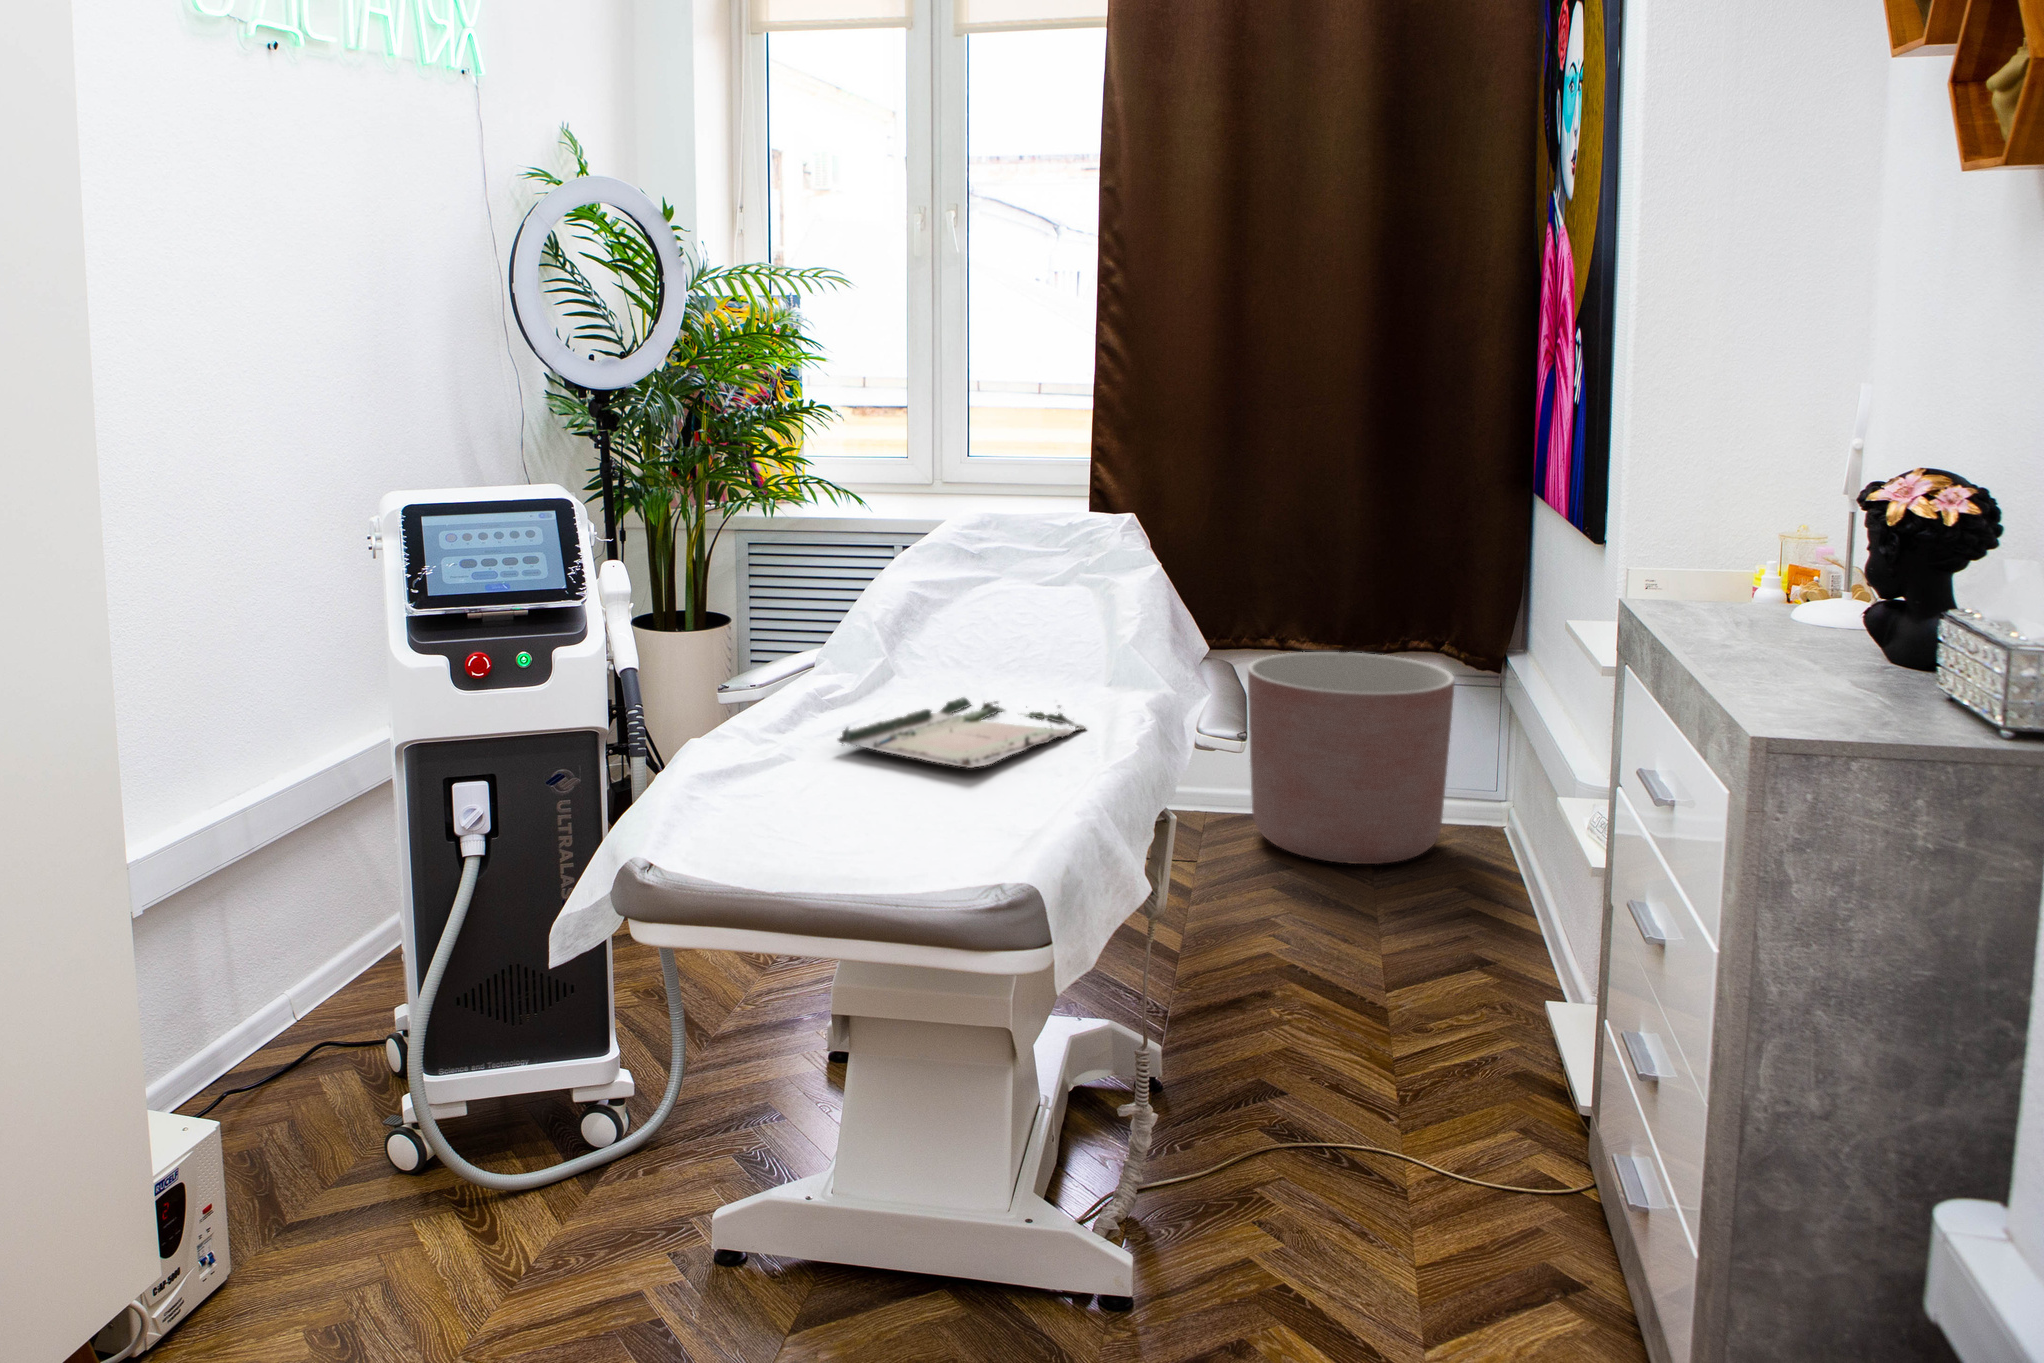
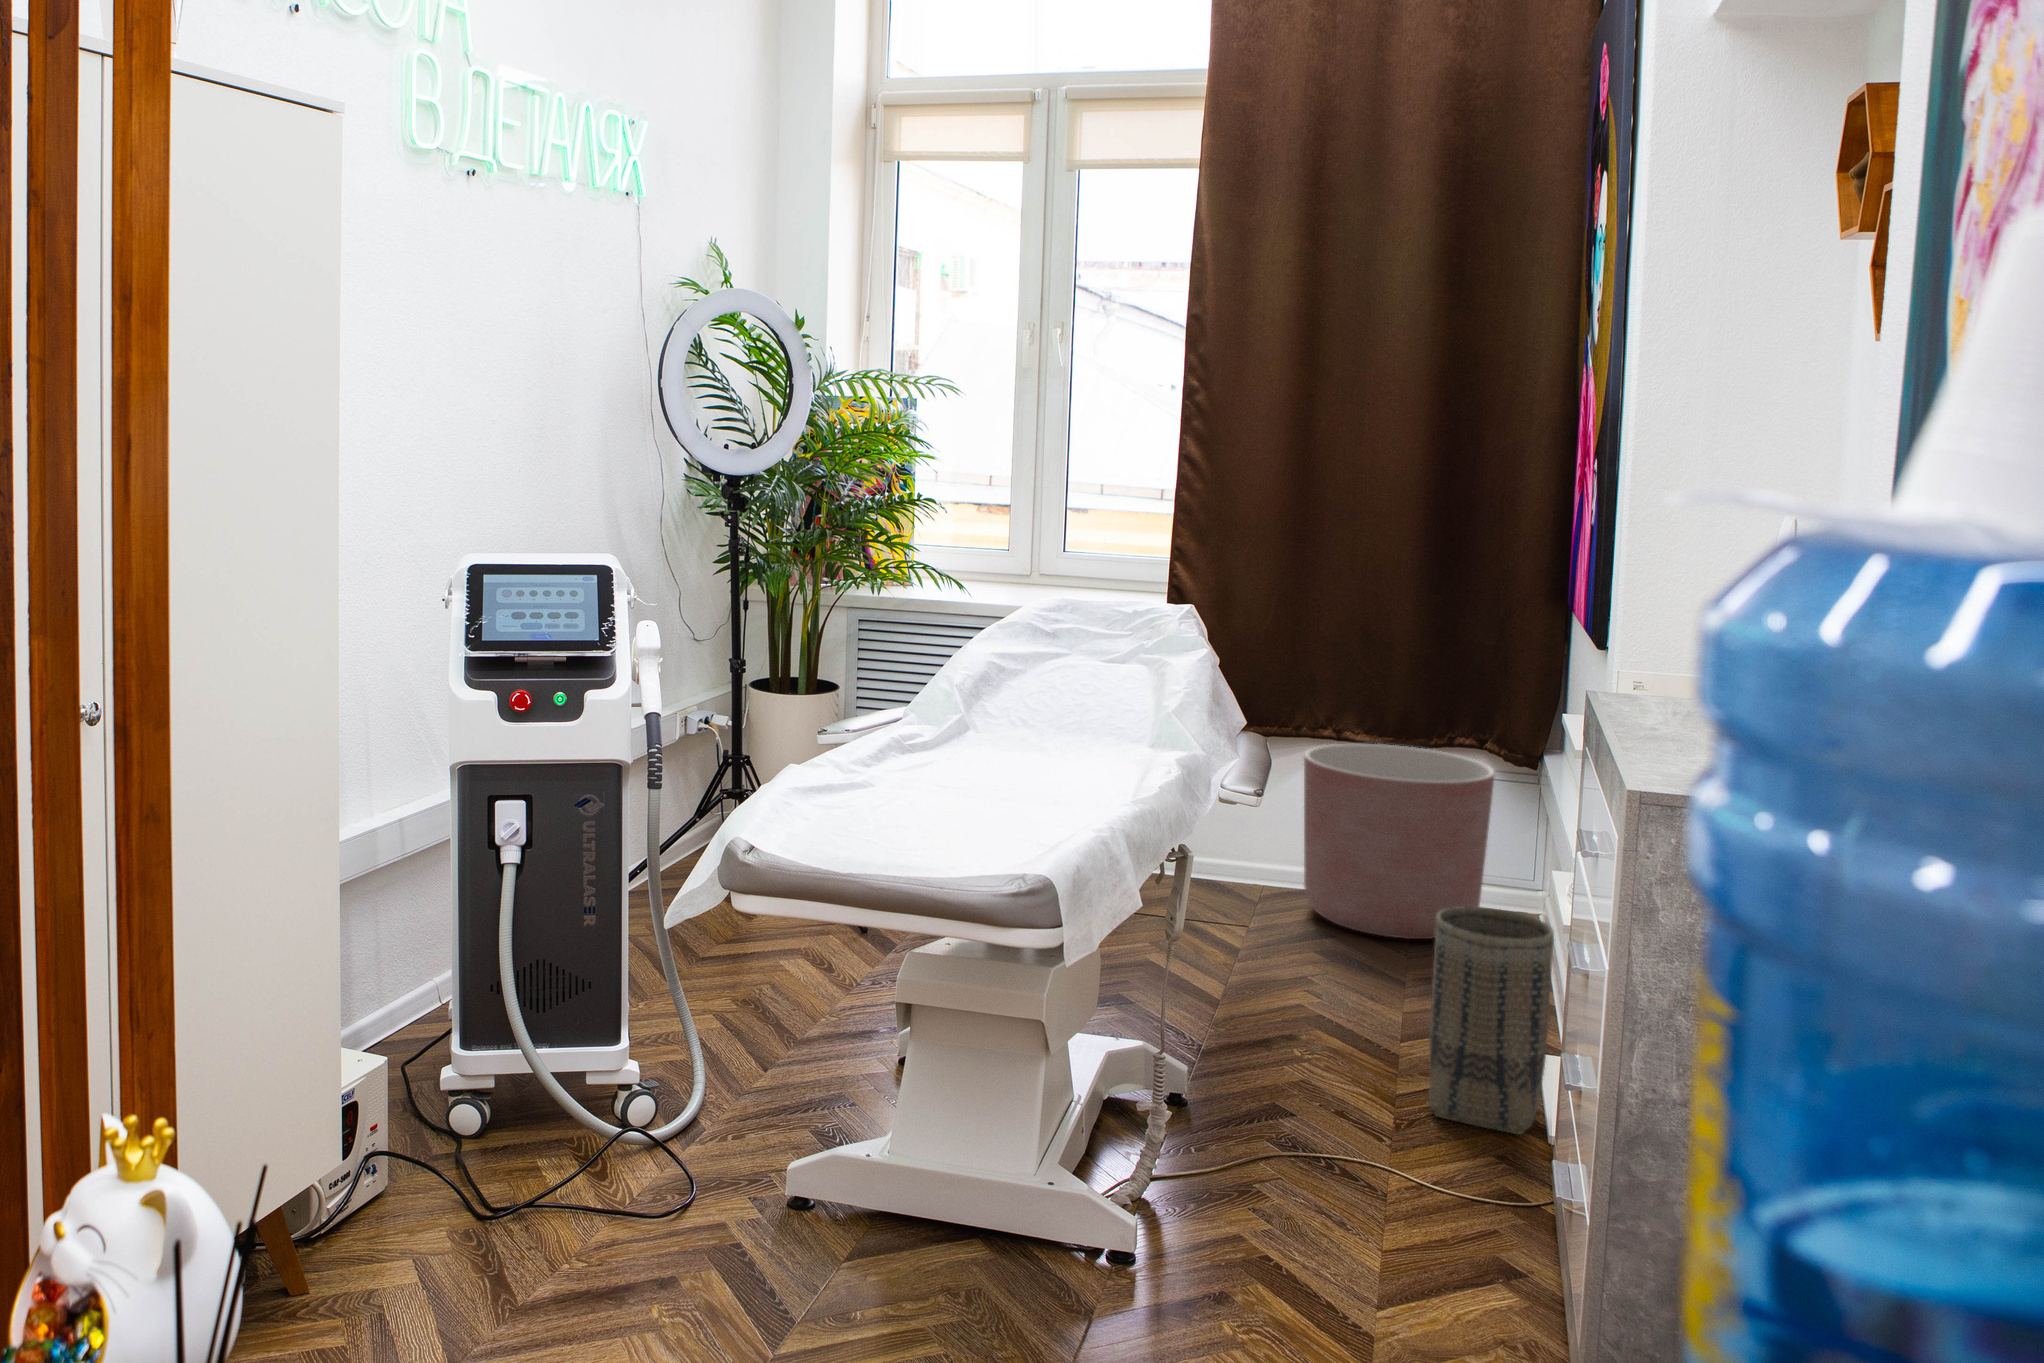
tray: present [838,697,1085,768] -> none [912,749,1127,802]
basket: none [1429,843,1566,1099] -> present [1429,907,1554,1135]

